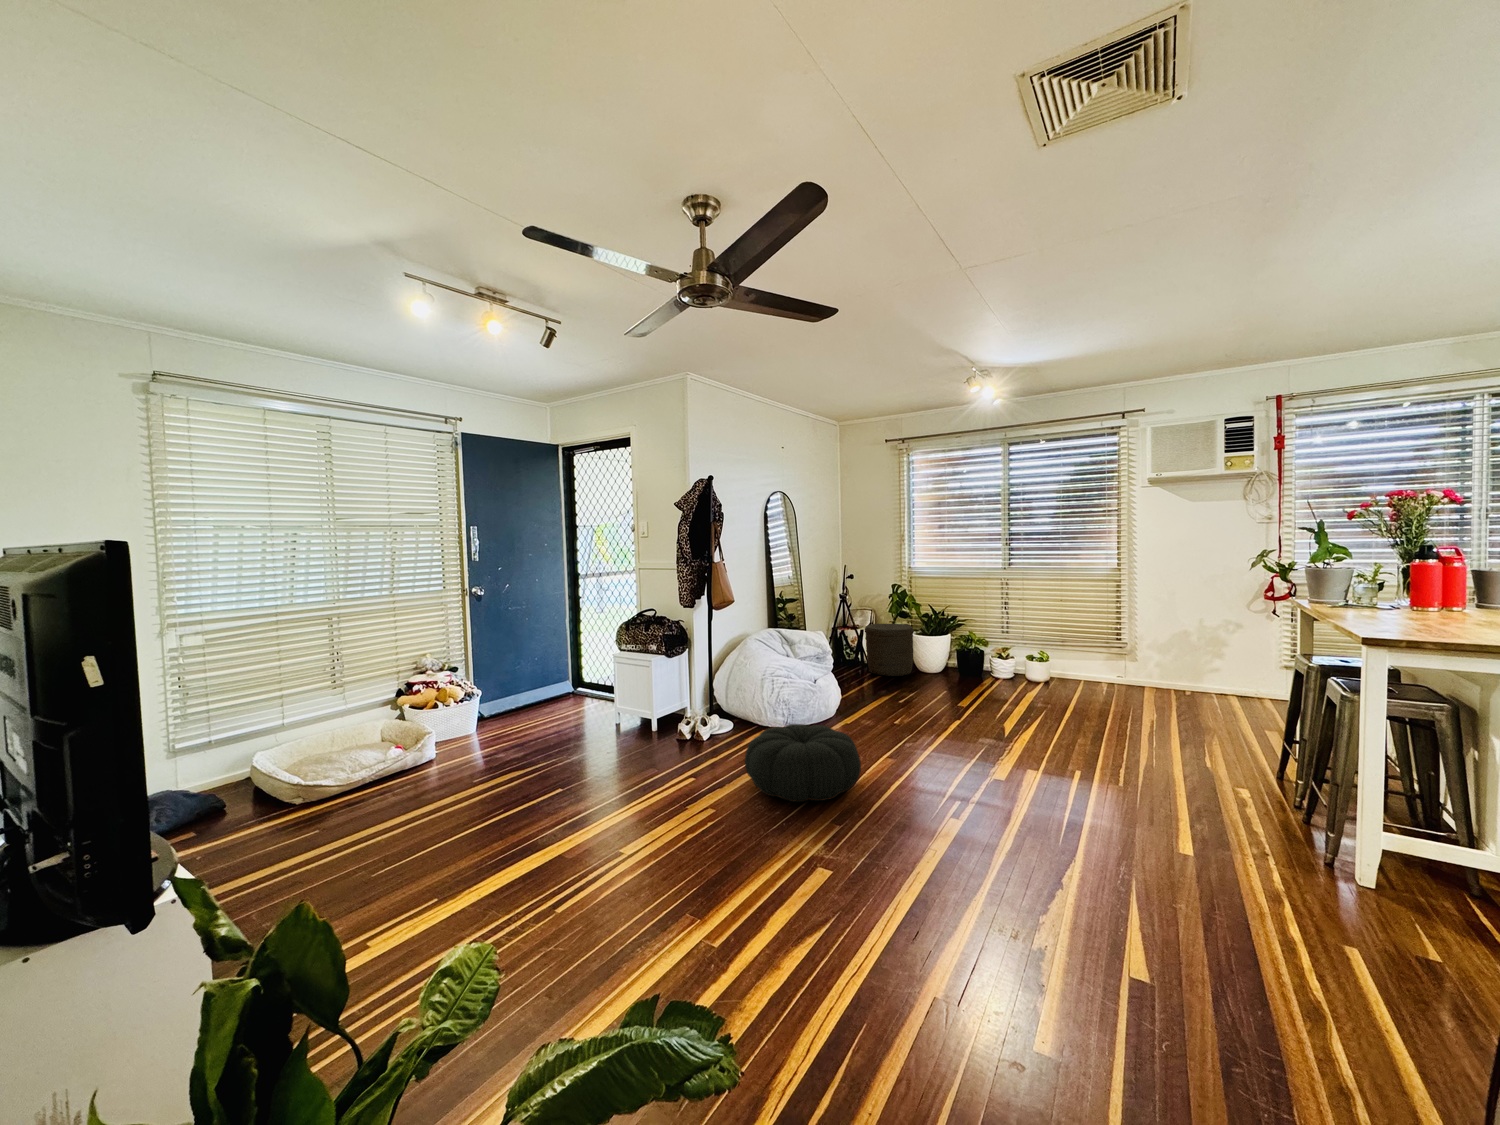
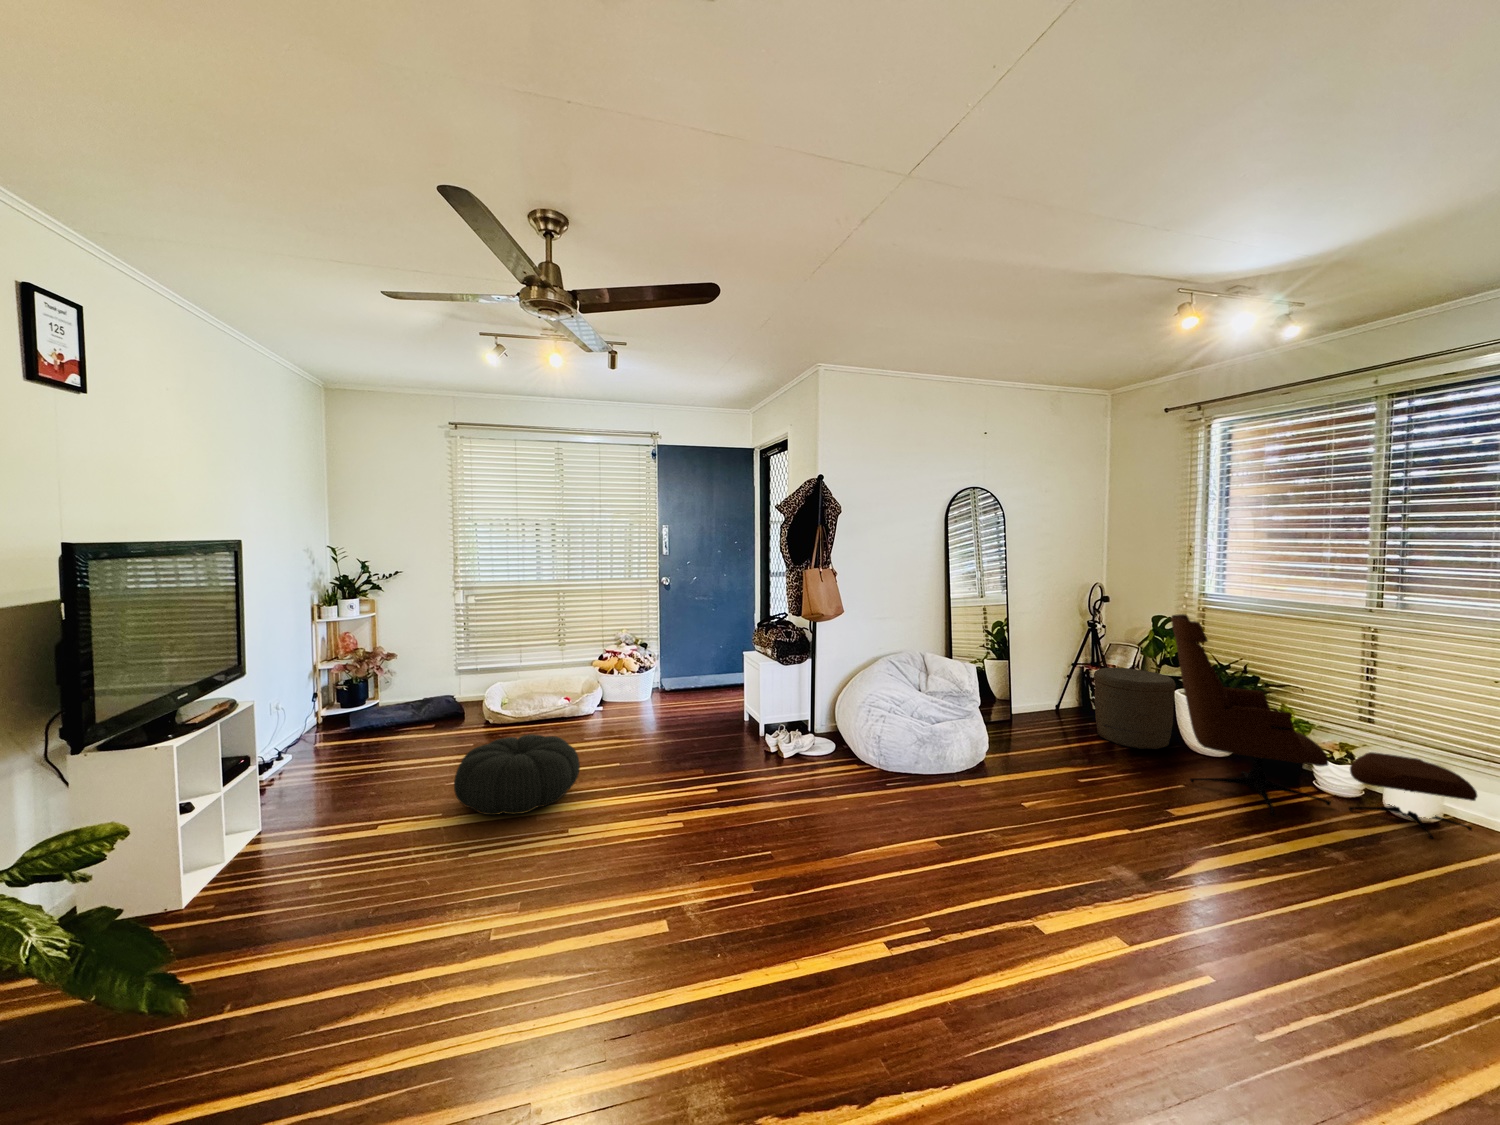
lounge chair: none [929,579,1062,693] -> present [1171,614,1477,839]
pouf: present [745,724,861,802] -> present [454,734,580,815]

